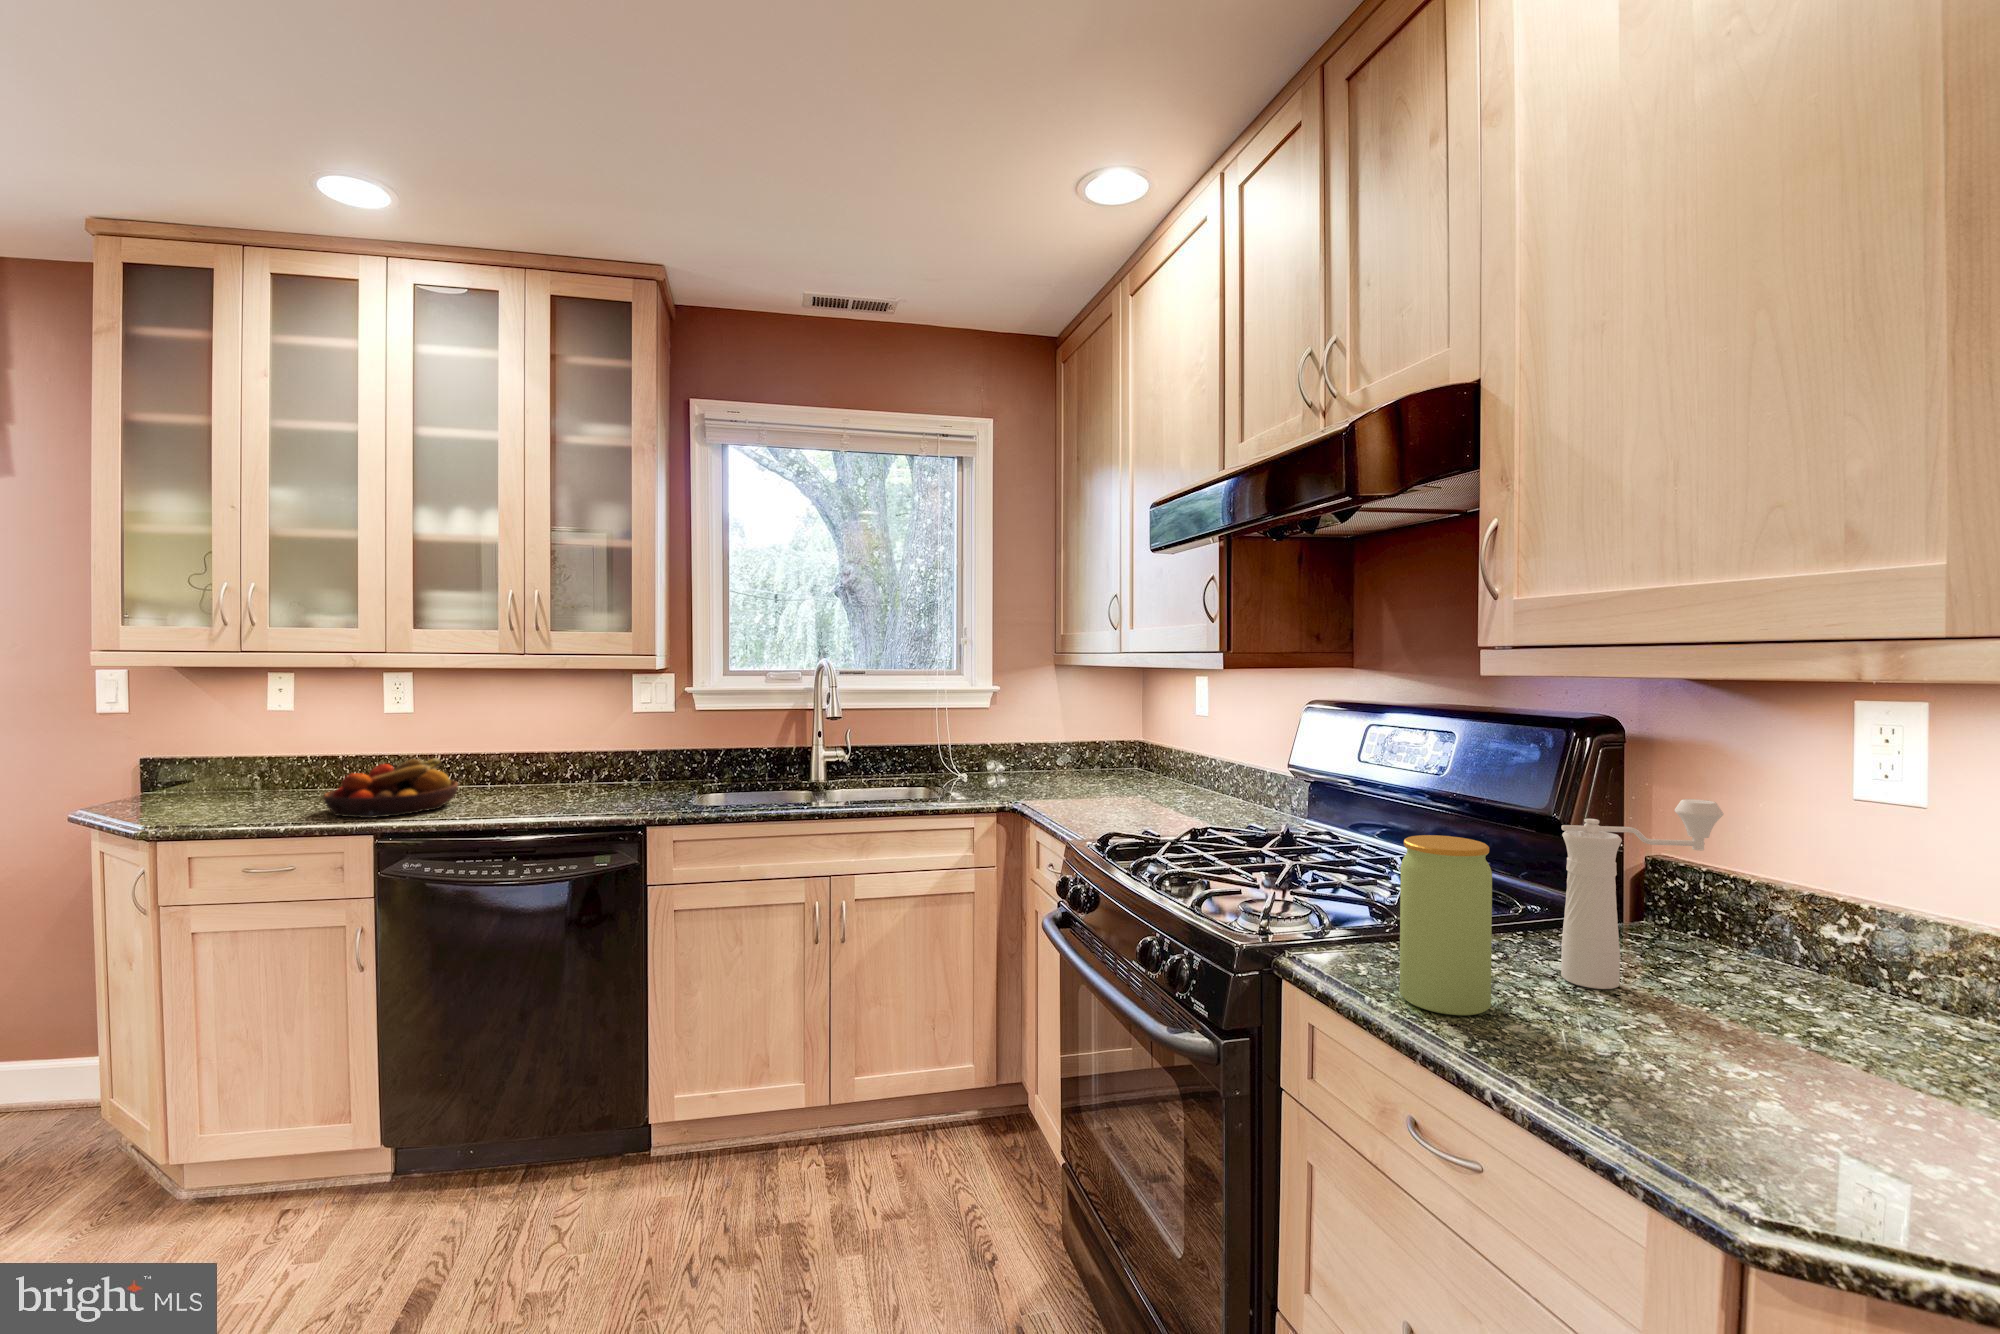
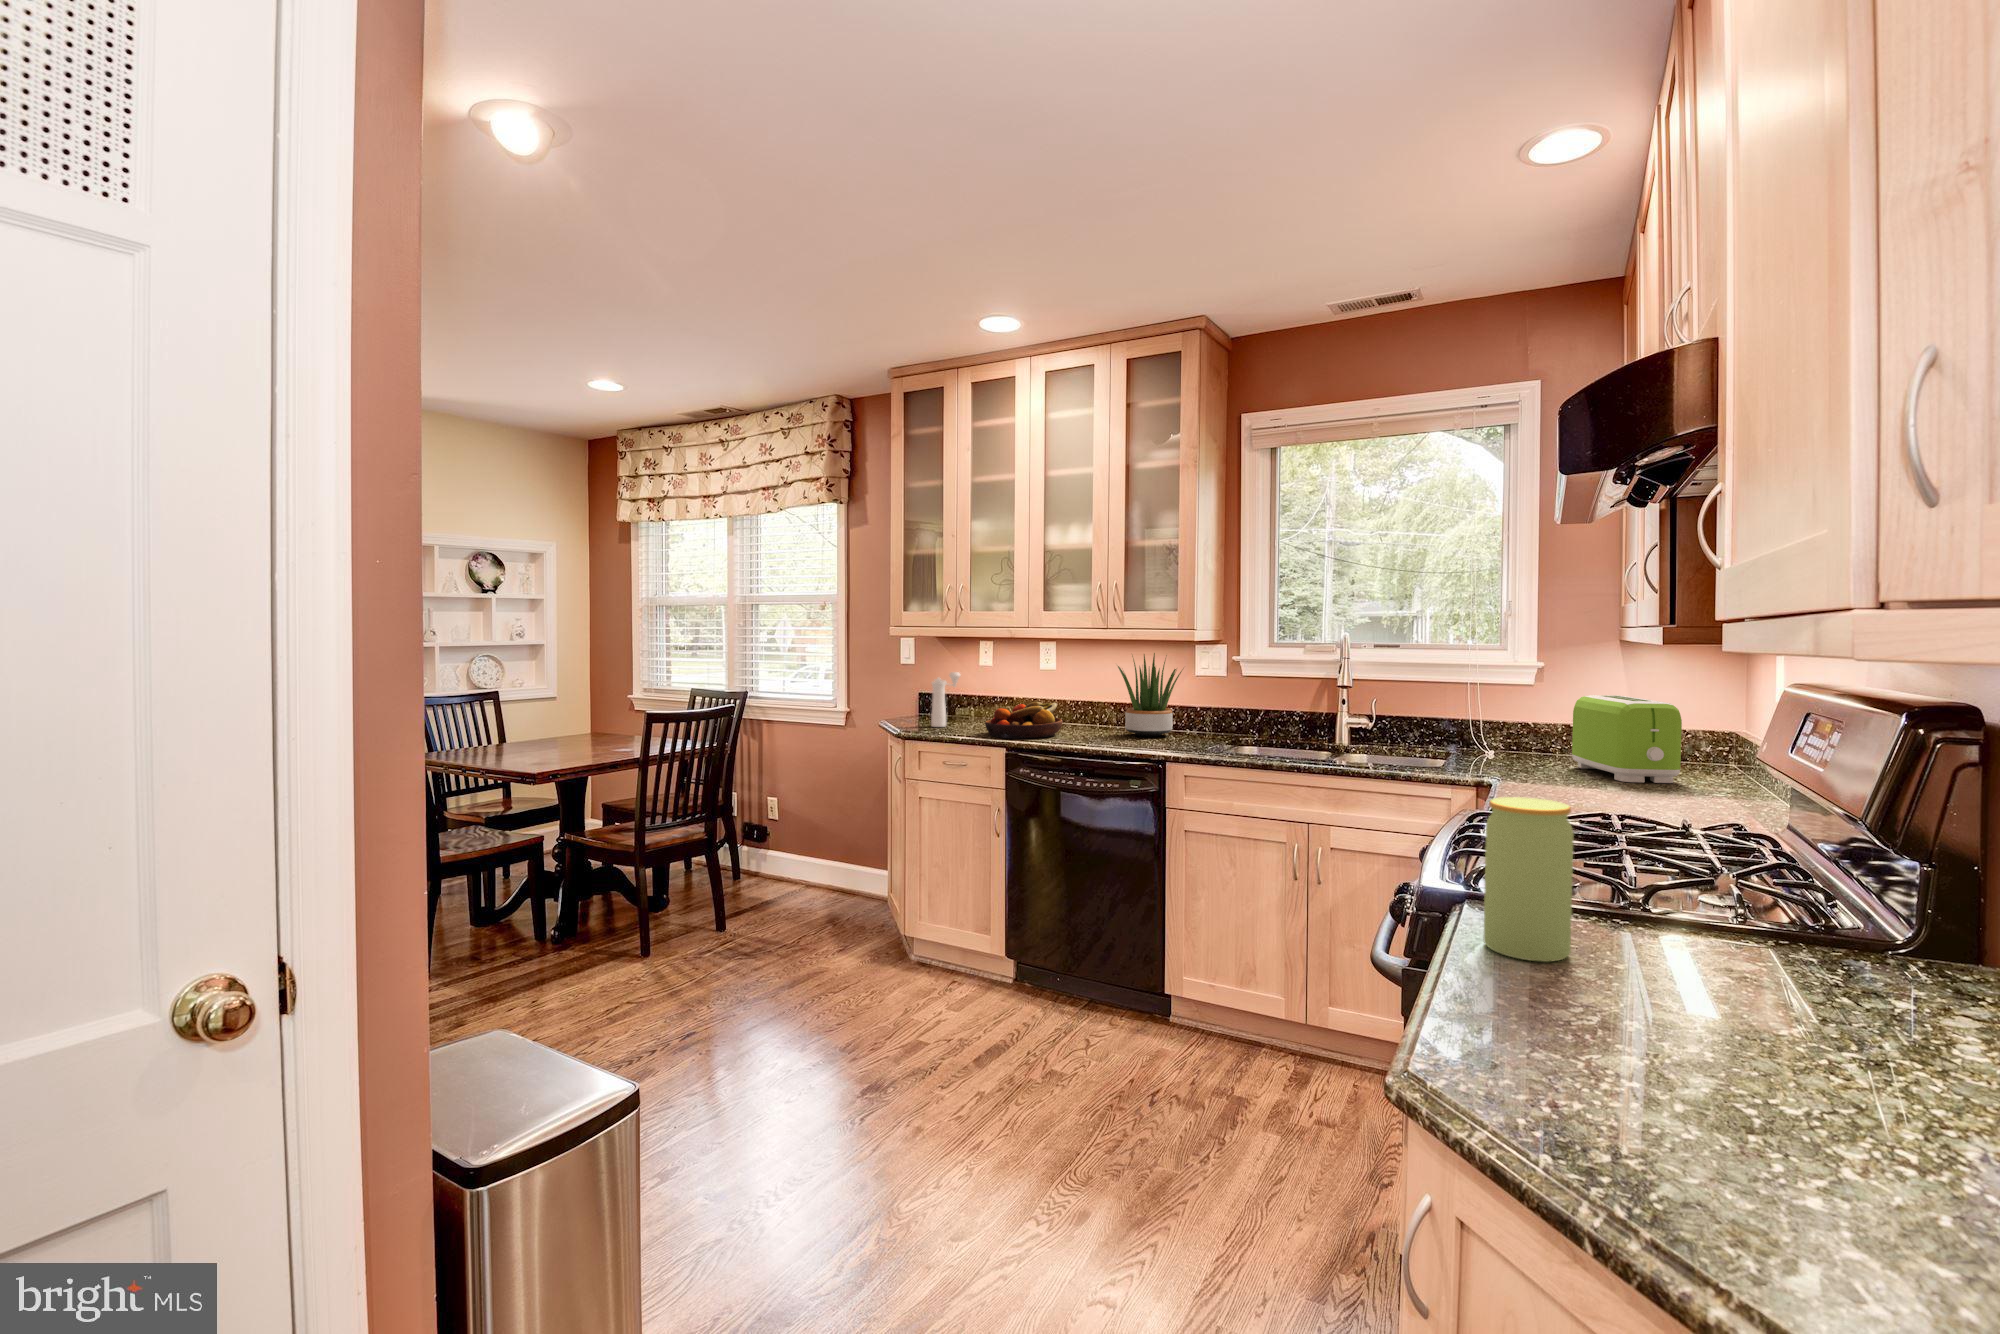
potted plant: none [528,685,638,793] -> present [1118,653,1182,737]
toaster: none [1040,714,1137,792] -> present [1572,695,1682,783]
pepper mill: present [1561,799,1723,989] -> present [931,672,960,727]

